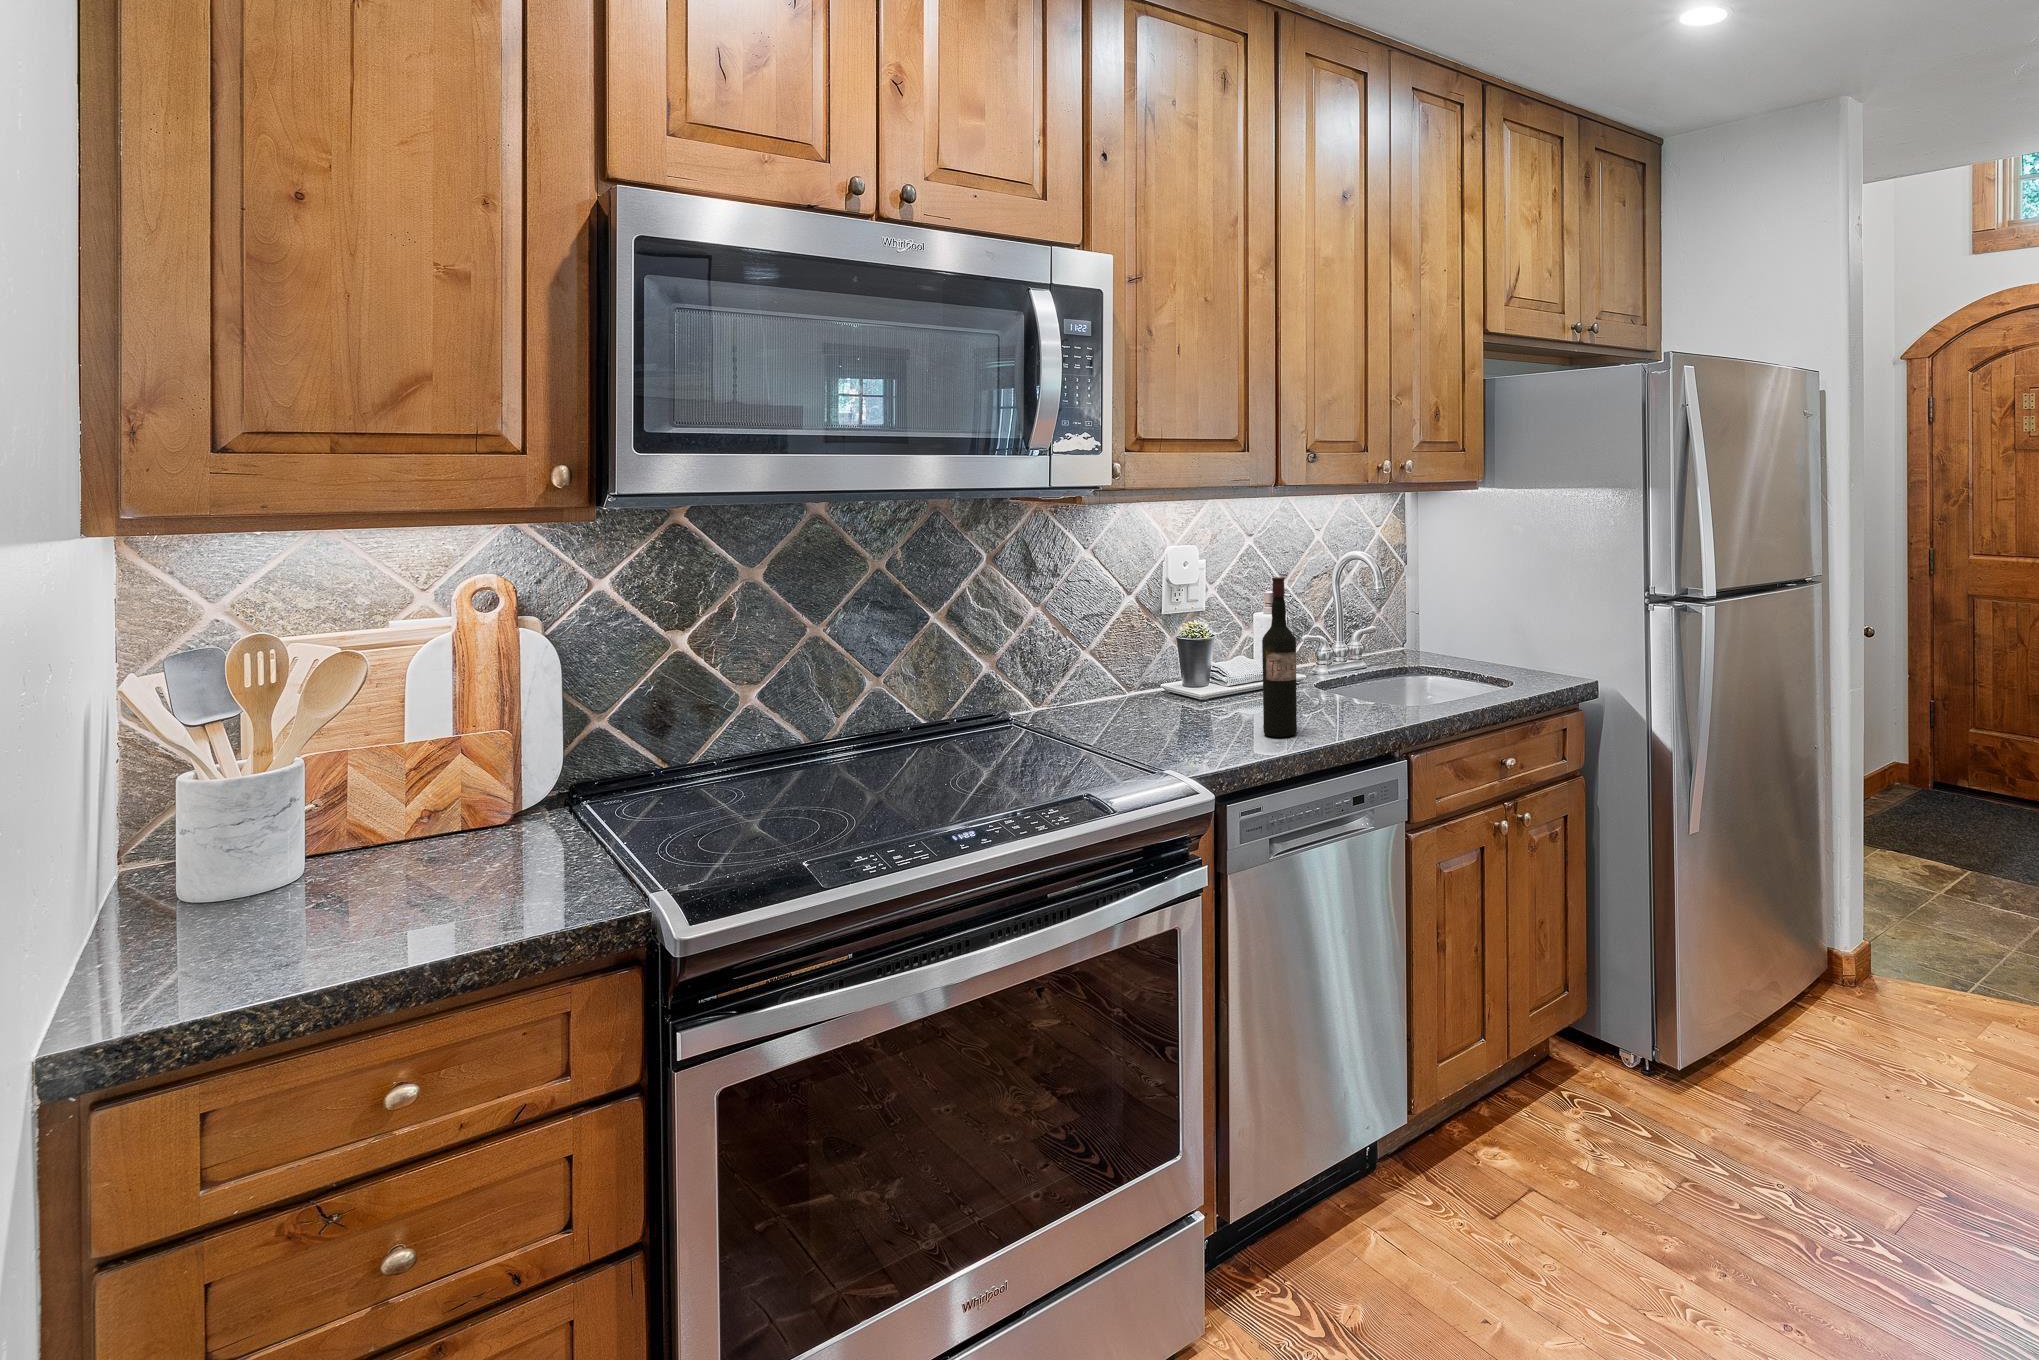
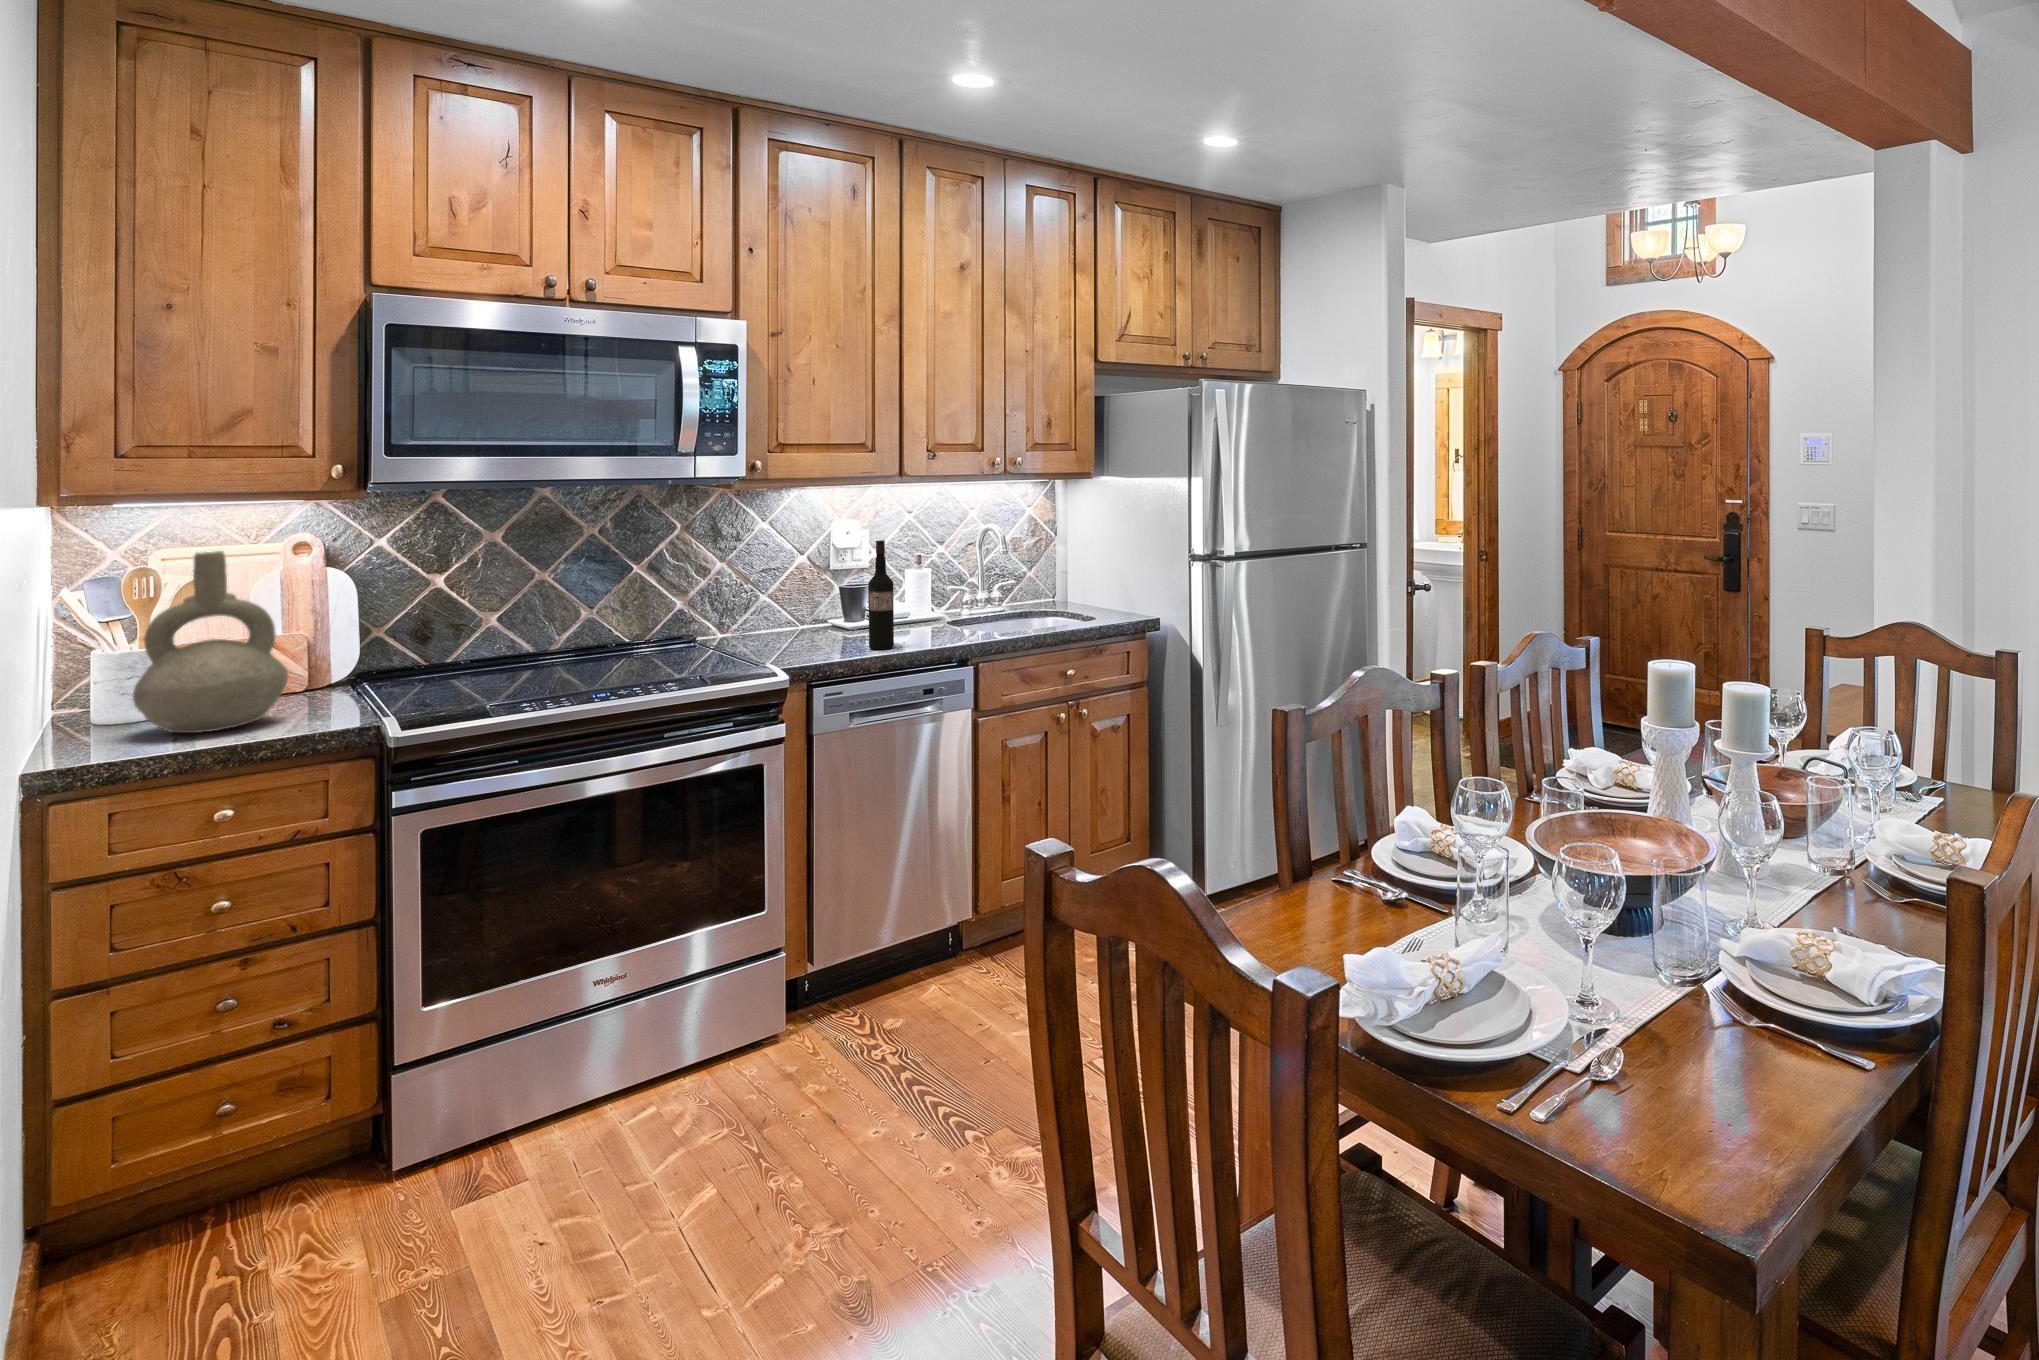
decorative vase: none [244,610,494,932] -> present [133,551,288,733]

